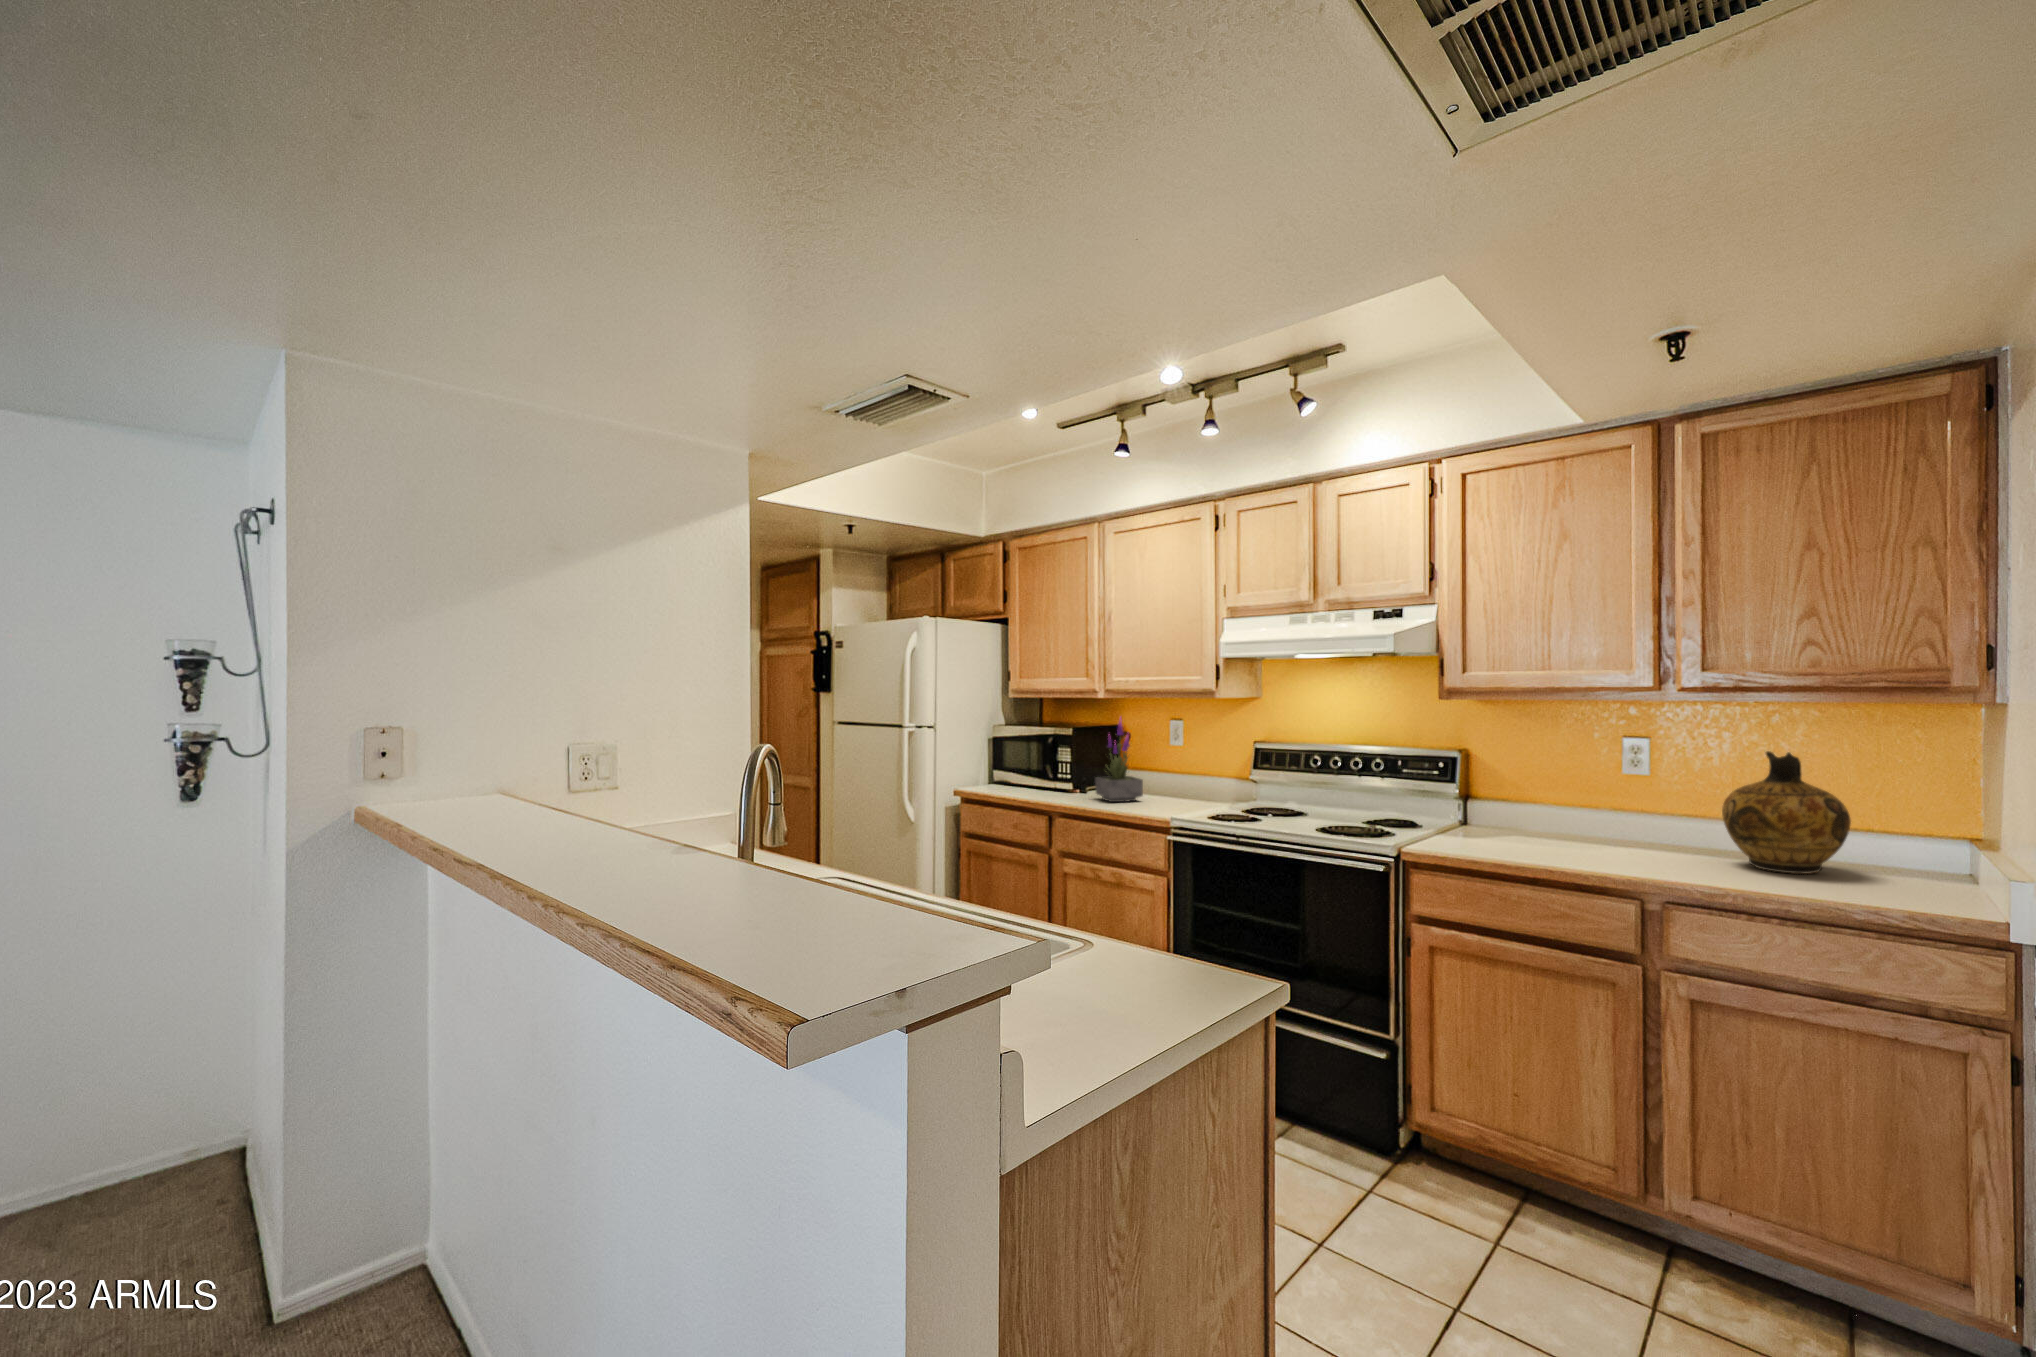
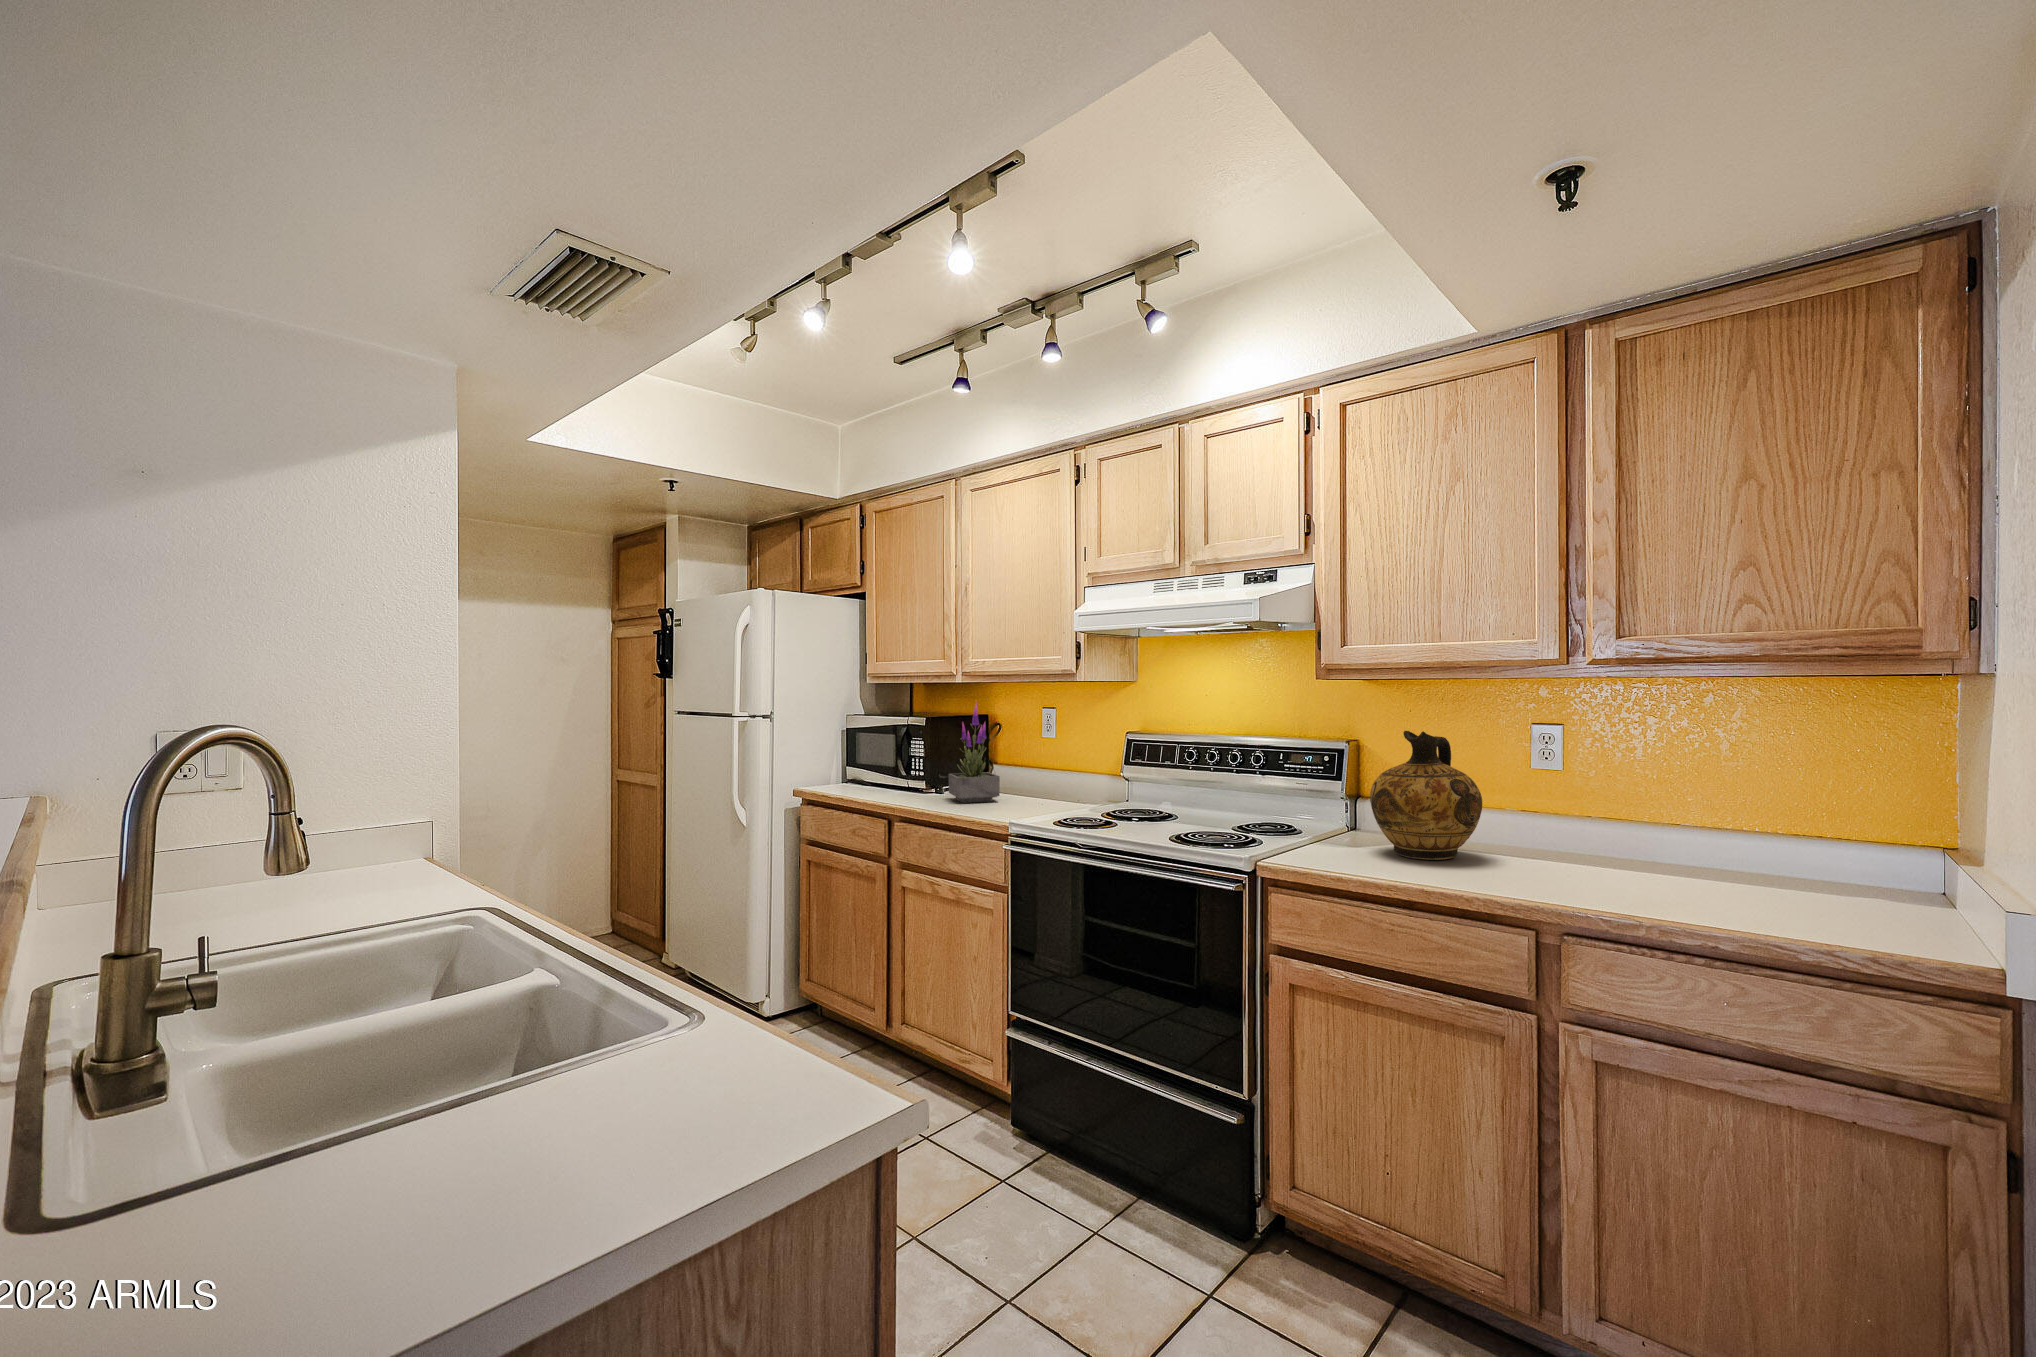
ceramic jug: present [1722,751,1851,874] -> present [1370,731,1482,860]

